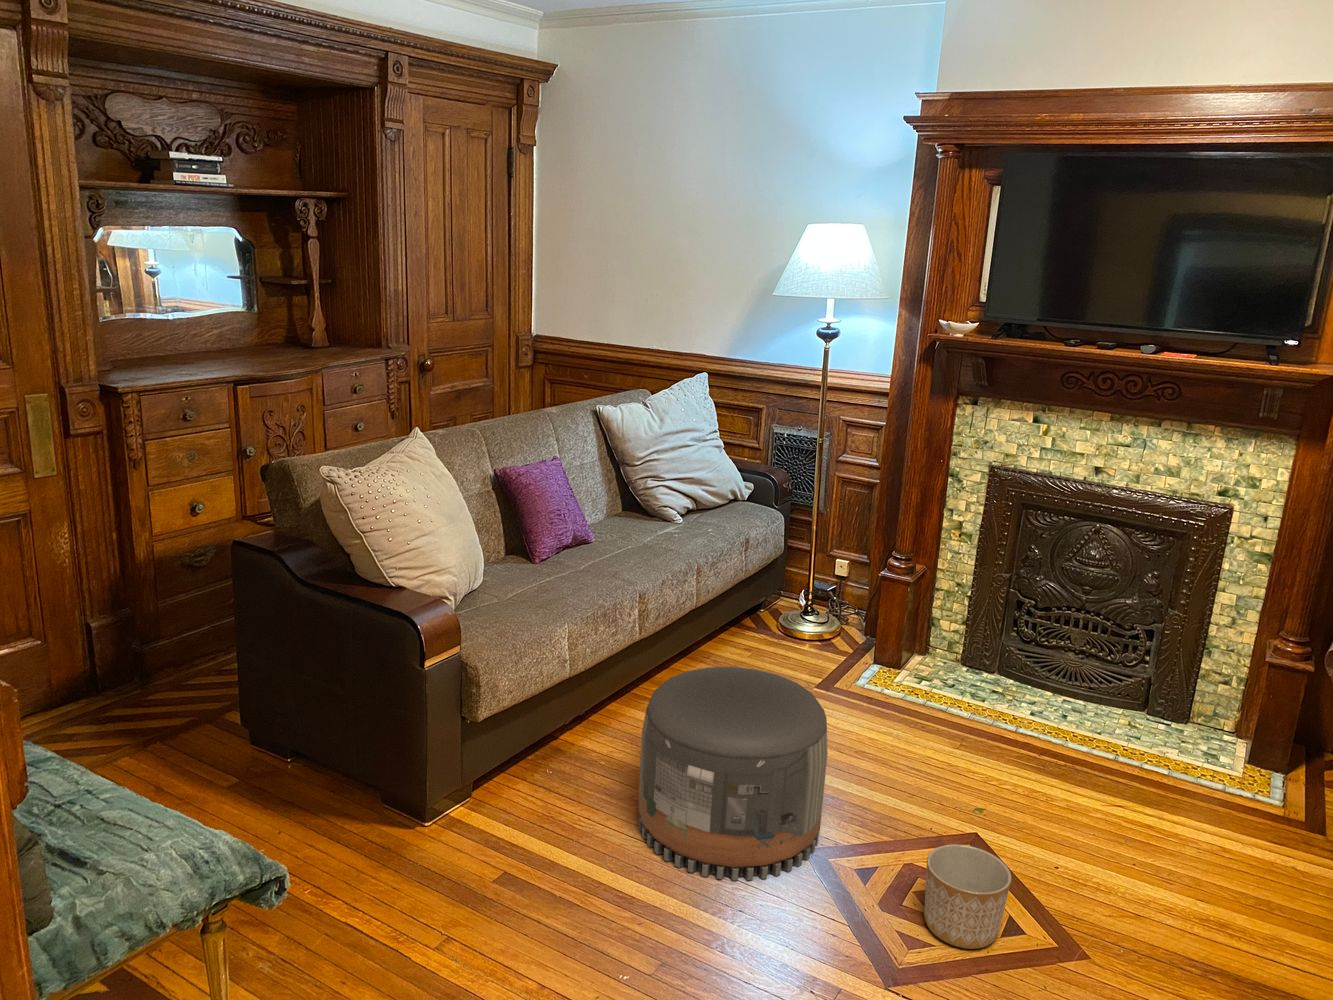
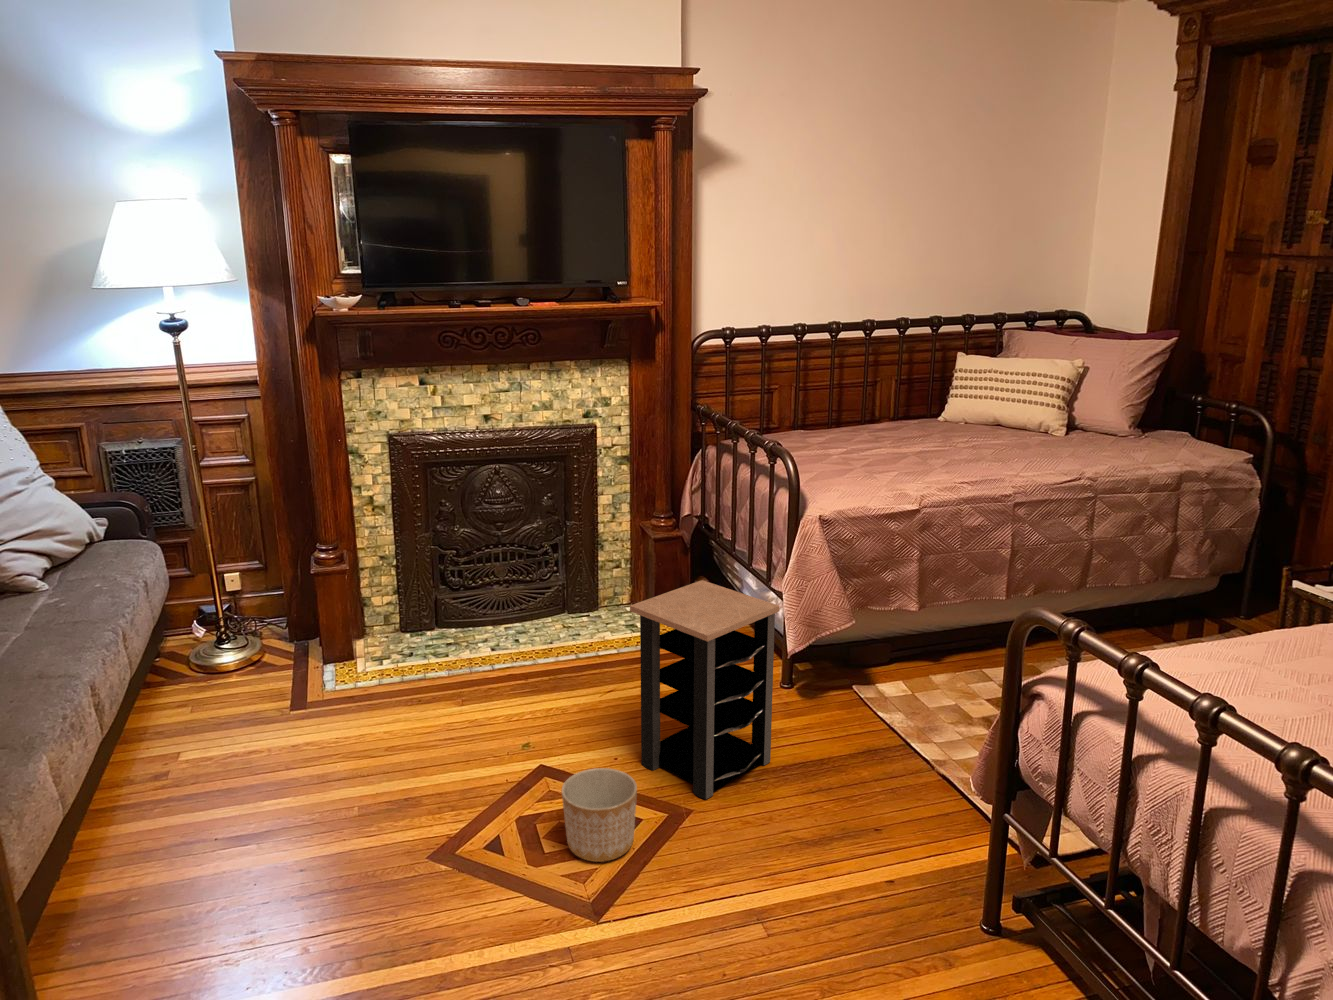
pouf: present [638,667,828,880] -> none [205,700,437,955]
side table: none [1077,704,1290,968] -> present [630,580,779,799]

